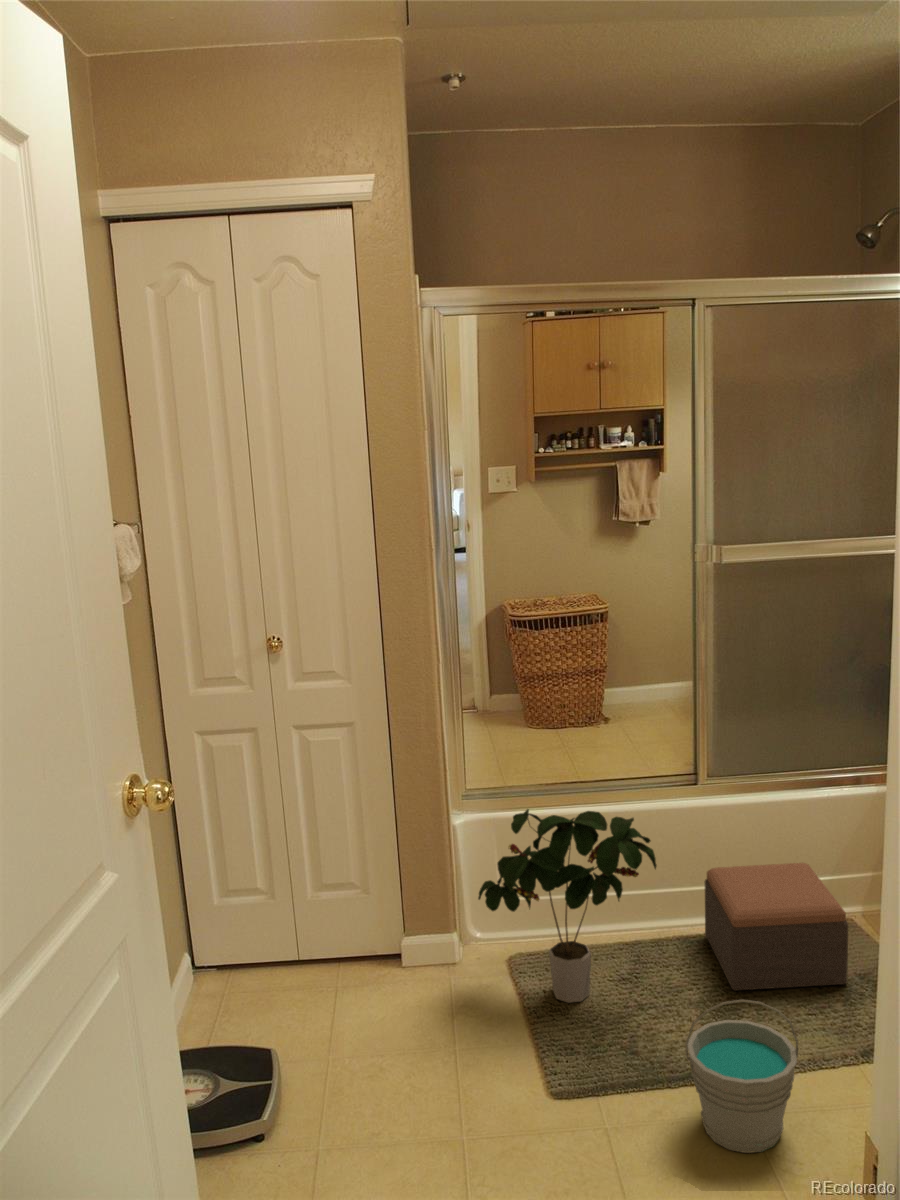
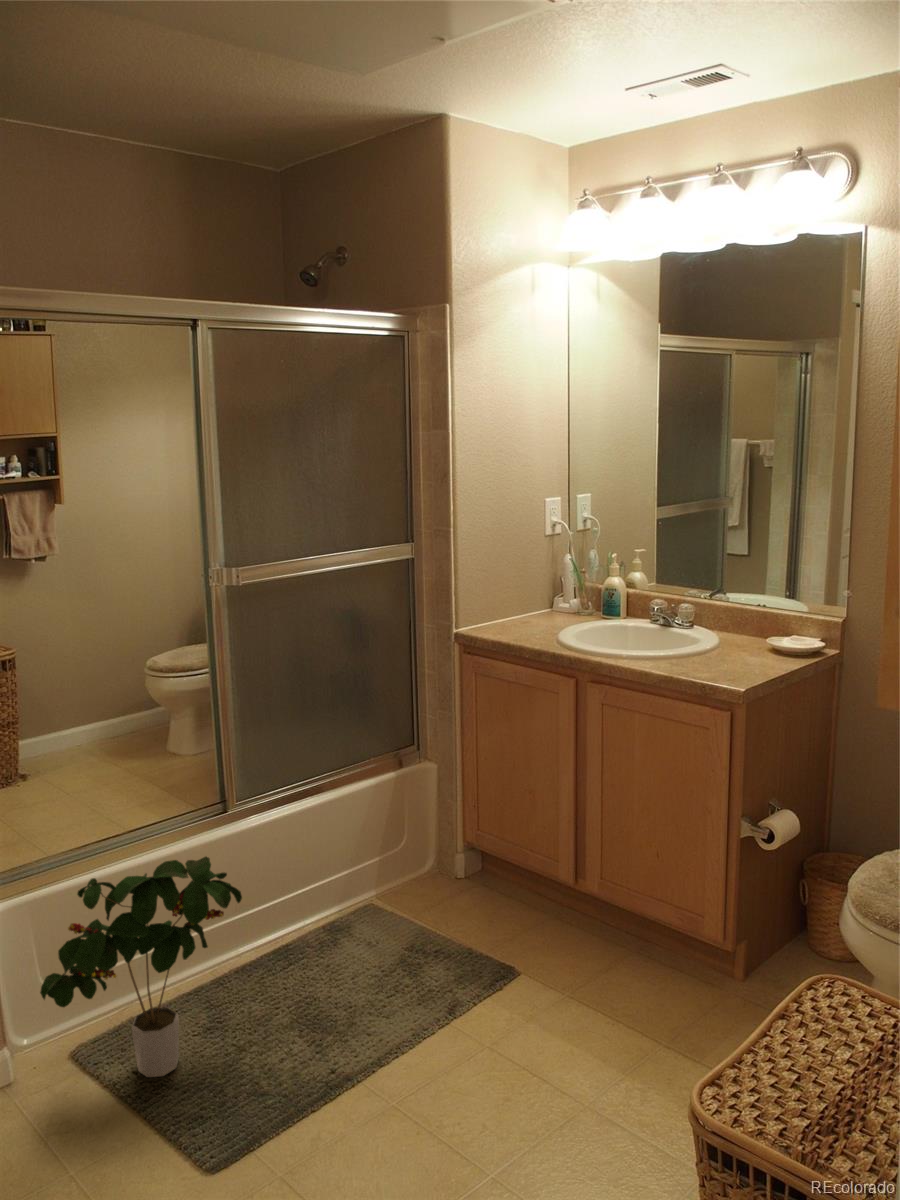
footstool: present [705,863,848,990] -> none [245,860,394,999]
bucket: present [685,1000,798,1153] -> none [350,990,452,1142]

